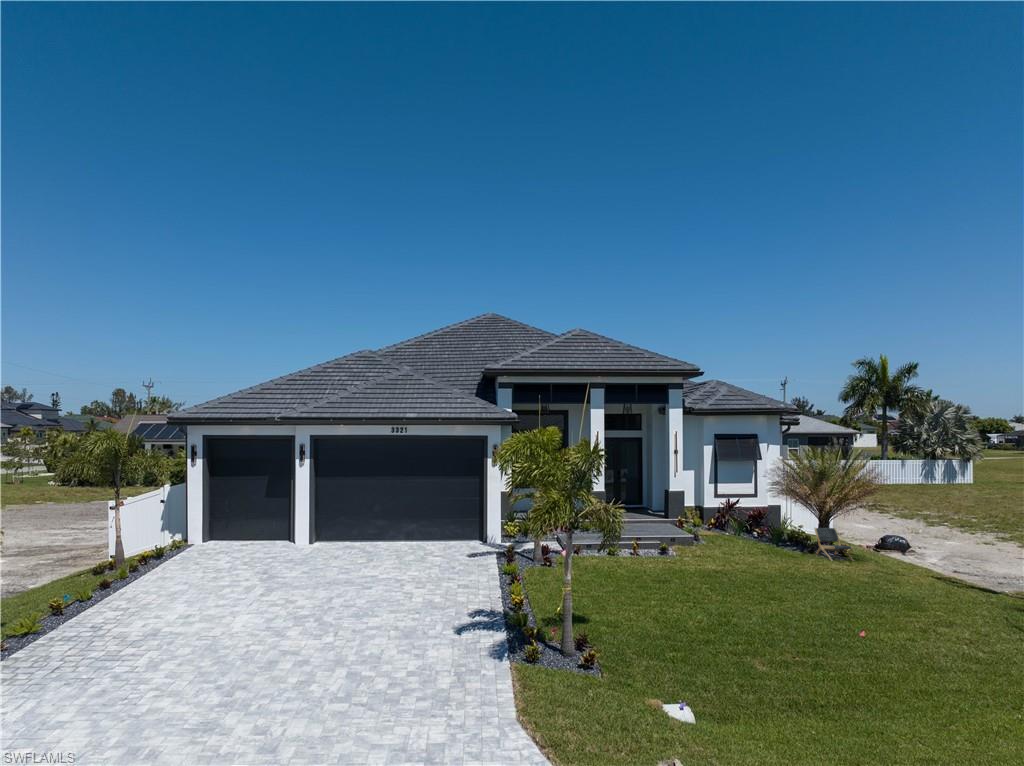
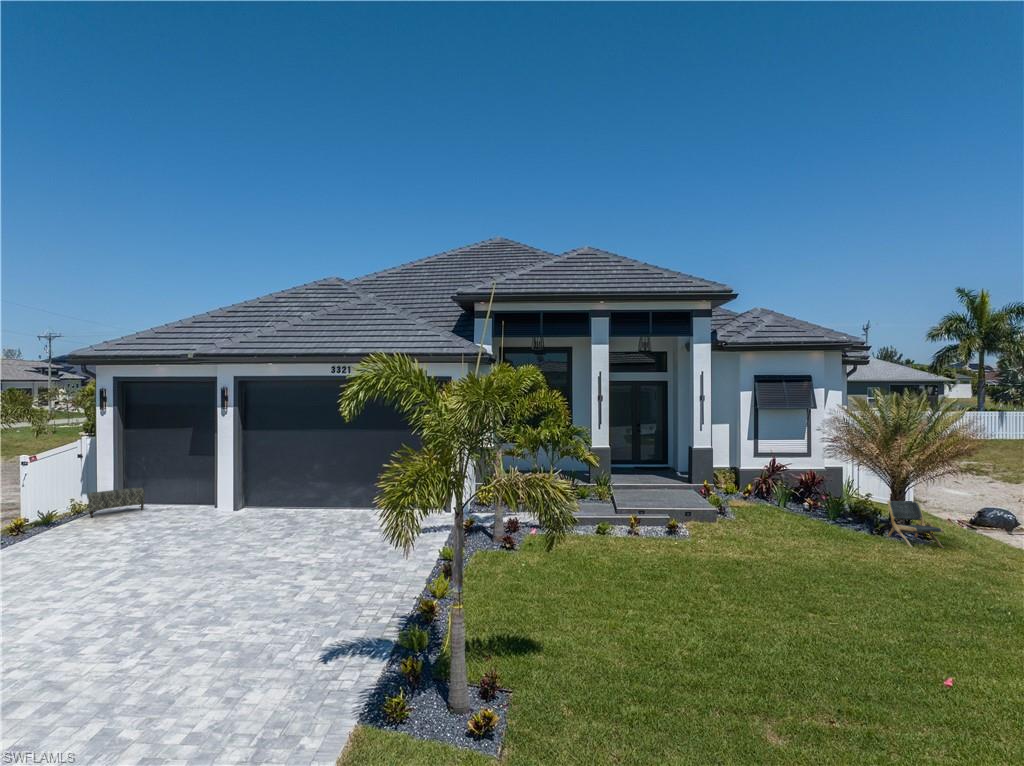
bench: none [176,530,224,556] -> present [88,488,145,517]

